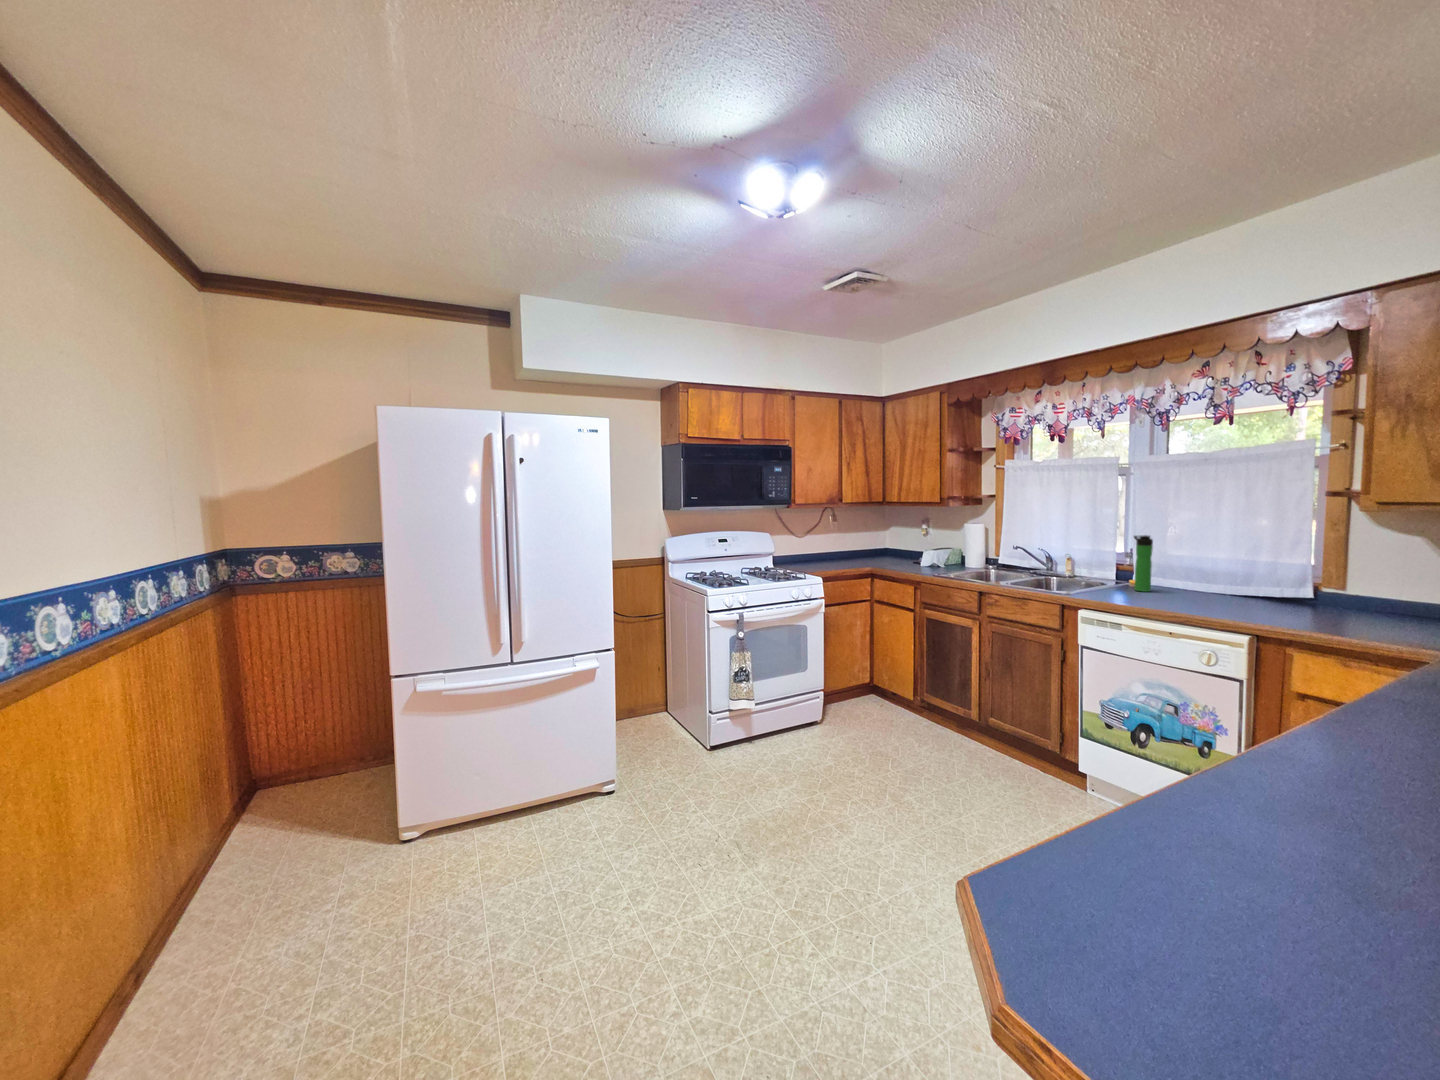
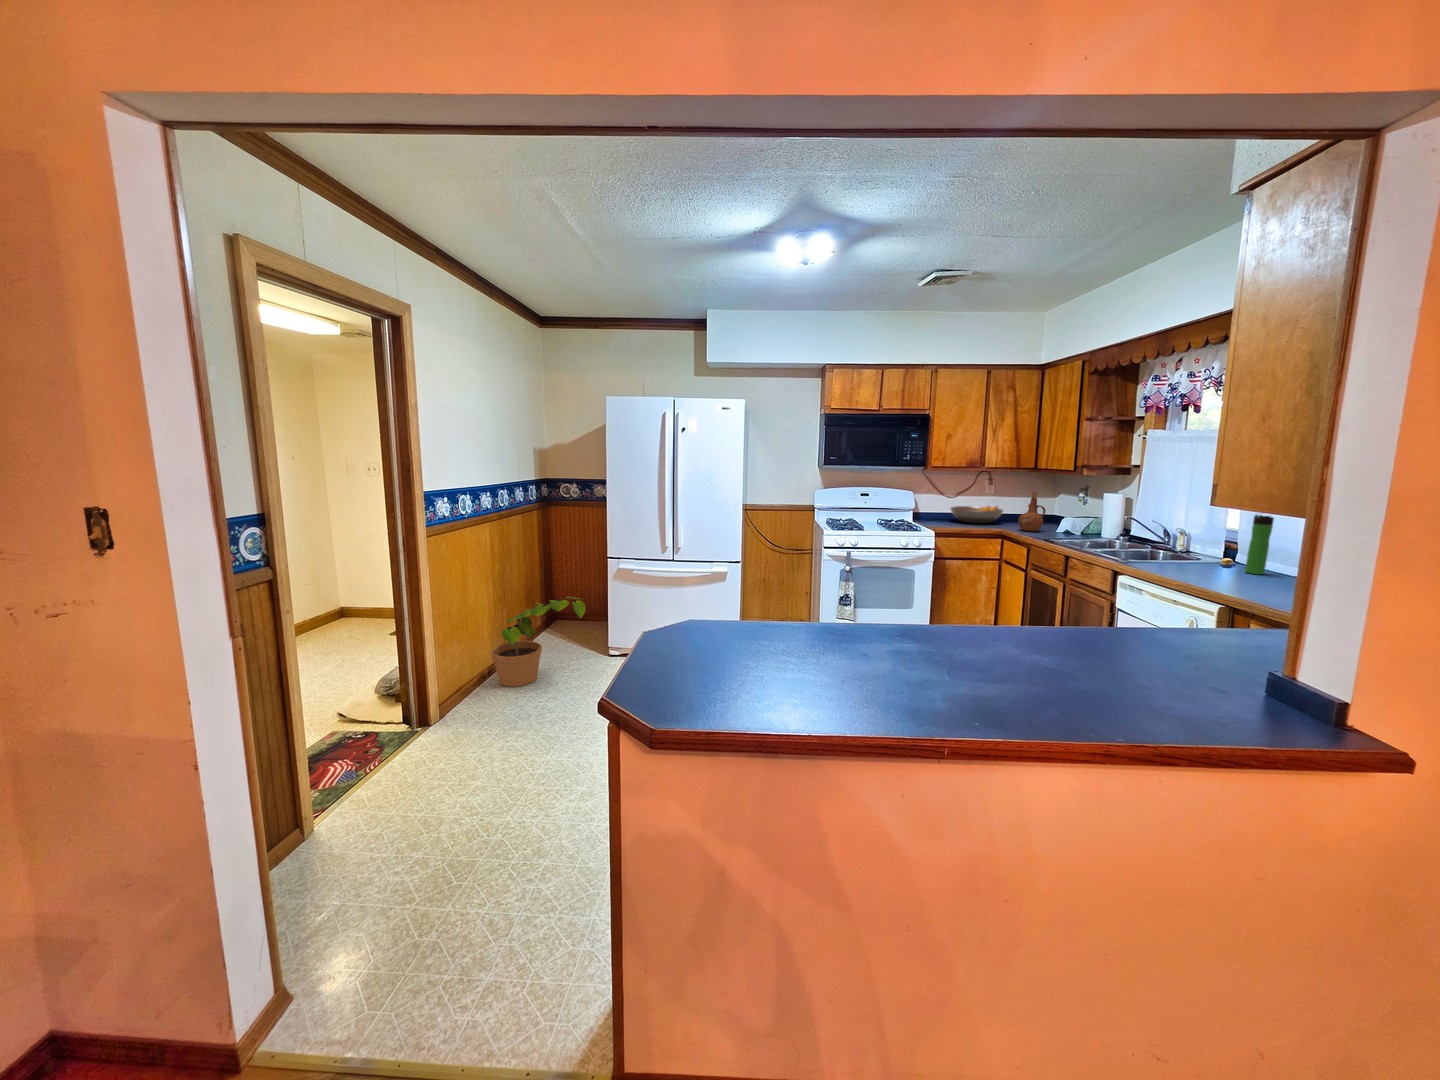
ceramic pitcher: none [887,526,910,567] -> present [1018,492,1045,531]
fruit bowl: none [808,542,861,562] -> present [951,506,1003,523]
potted plant: none [142,766,377,1000] -> present [491,597,586,687]

